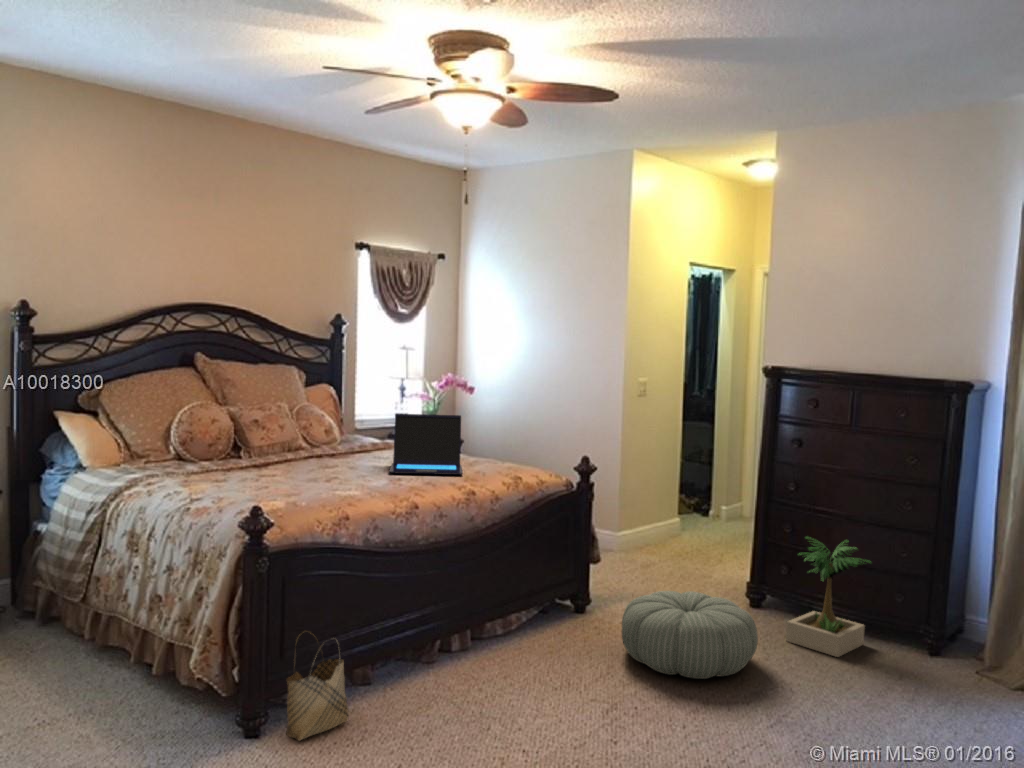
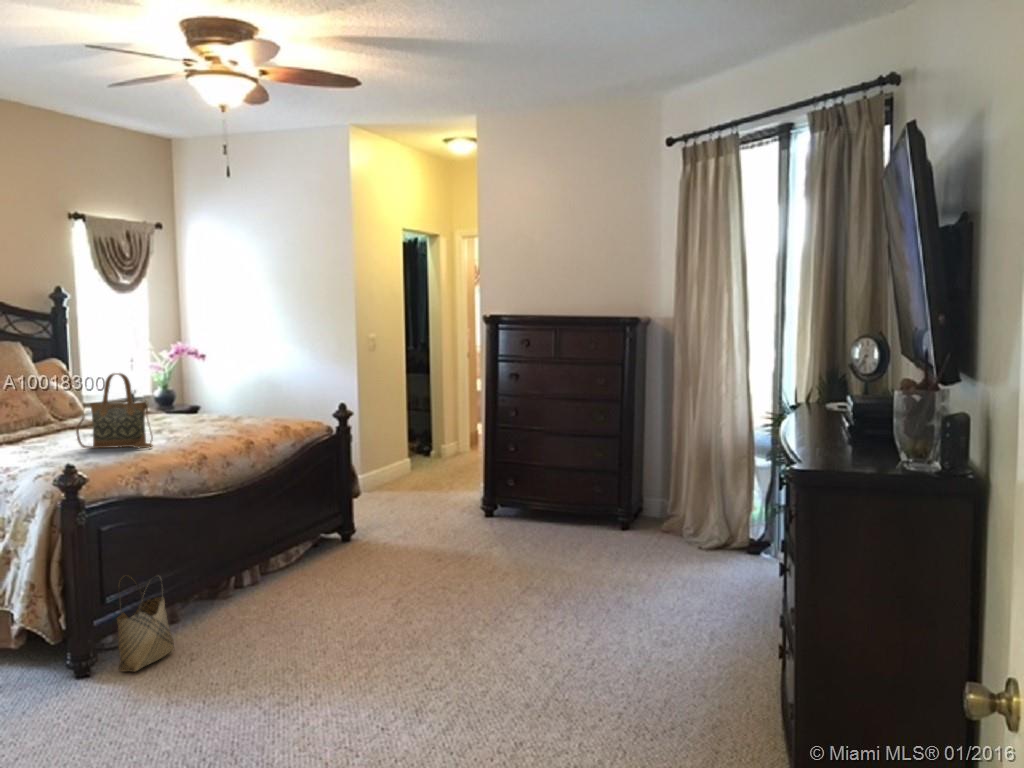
handbag: none [301,409,371,490] -> present [76,373,153,448]
laptop: present [390,414,463,475] -> none [155,375,234,433]
potted plant: present [786,537,871,657] -> none [522,449,585,542]
pouf: present [622,591,758,679] -> none [393,506,505,573]

